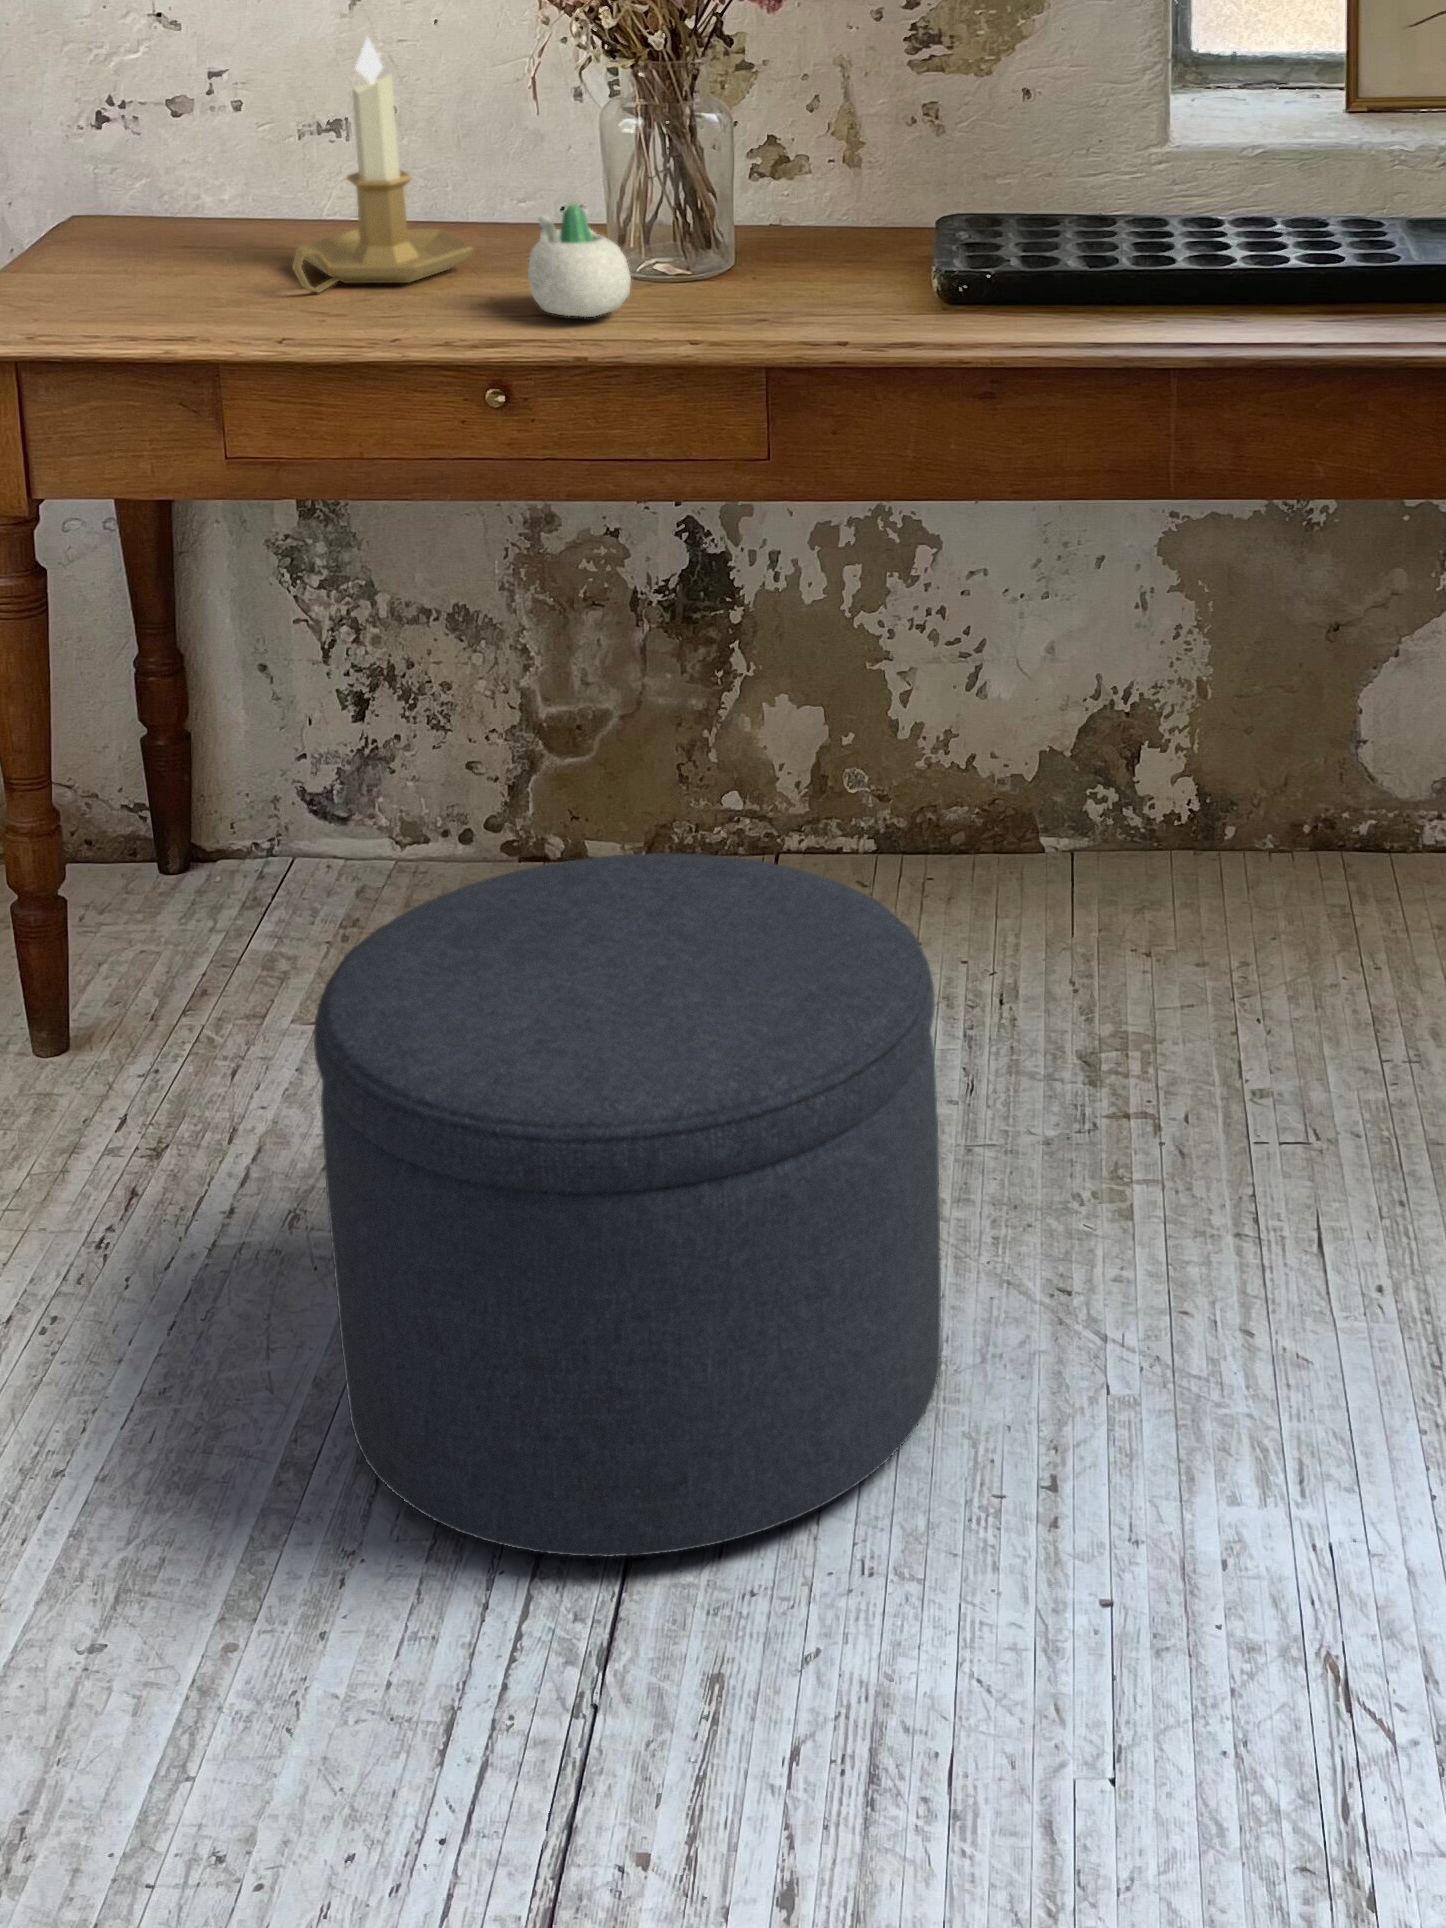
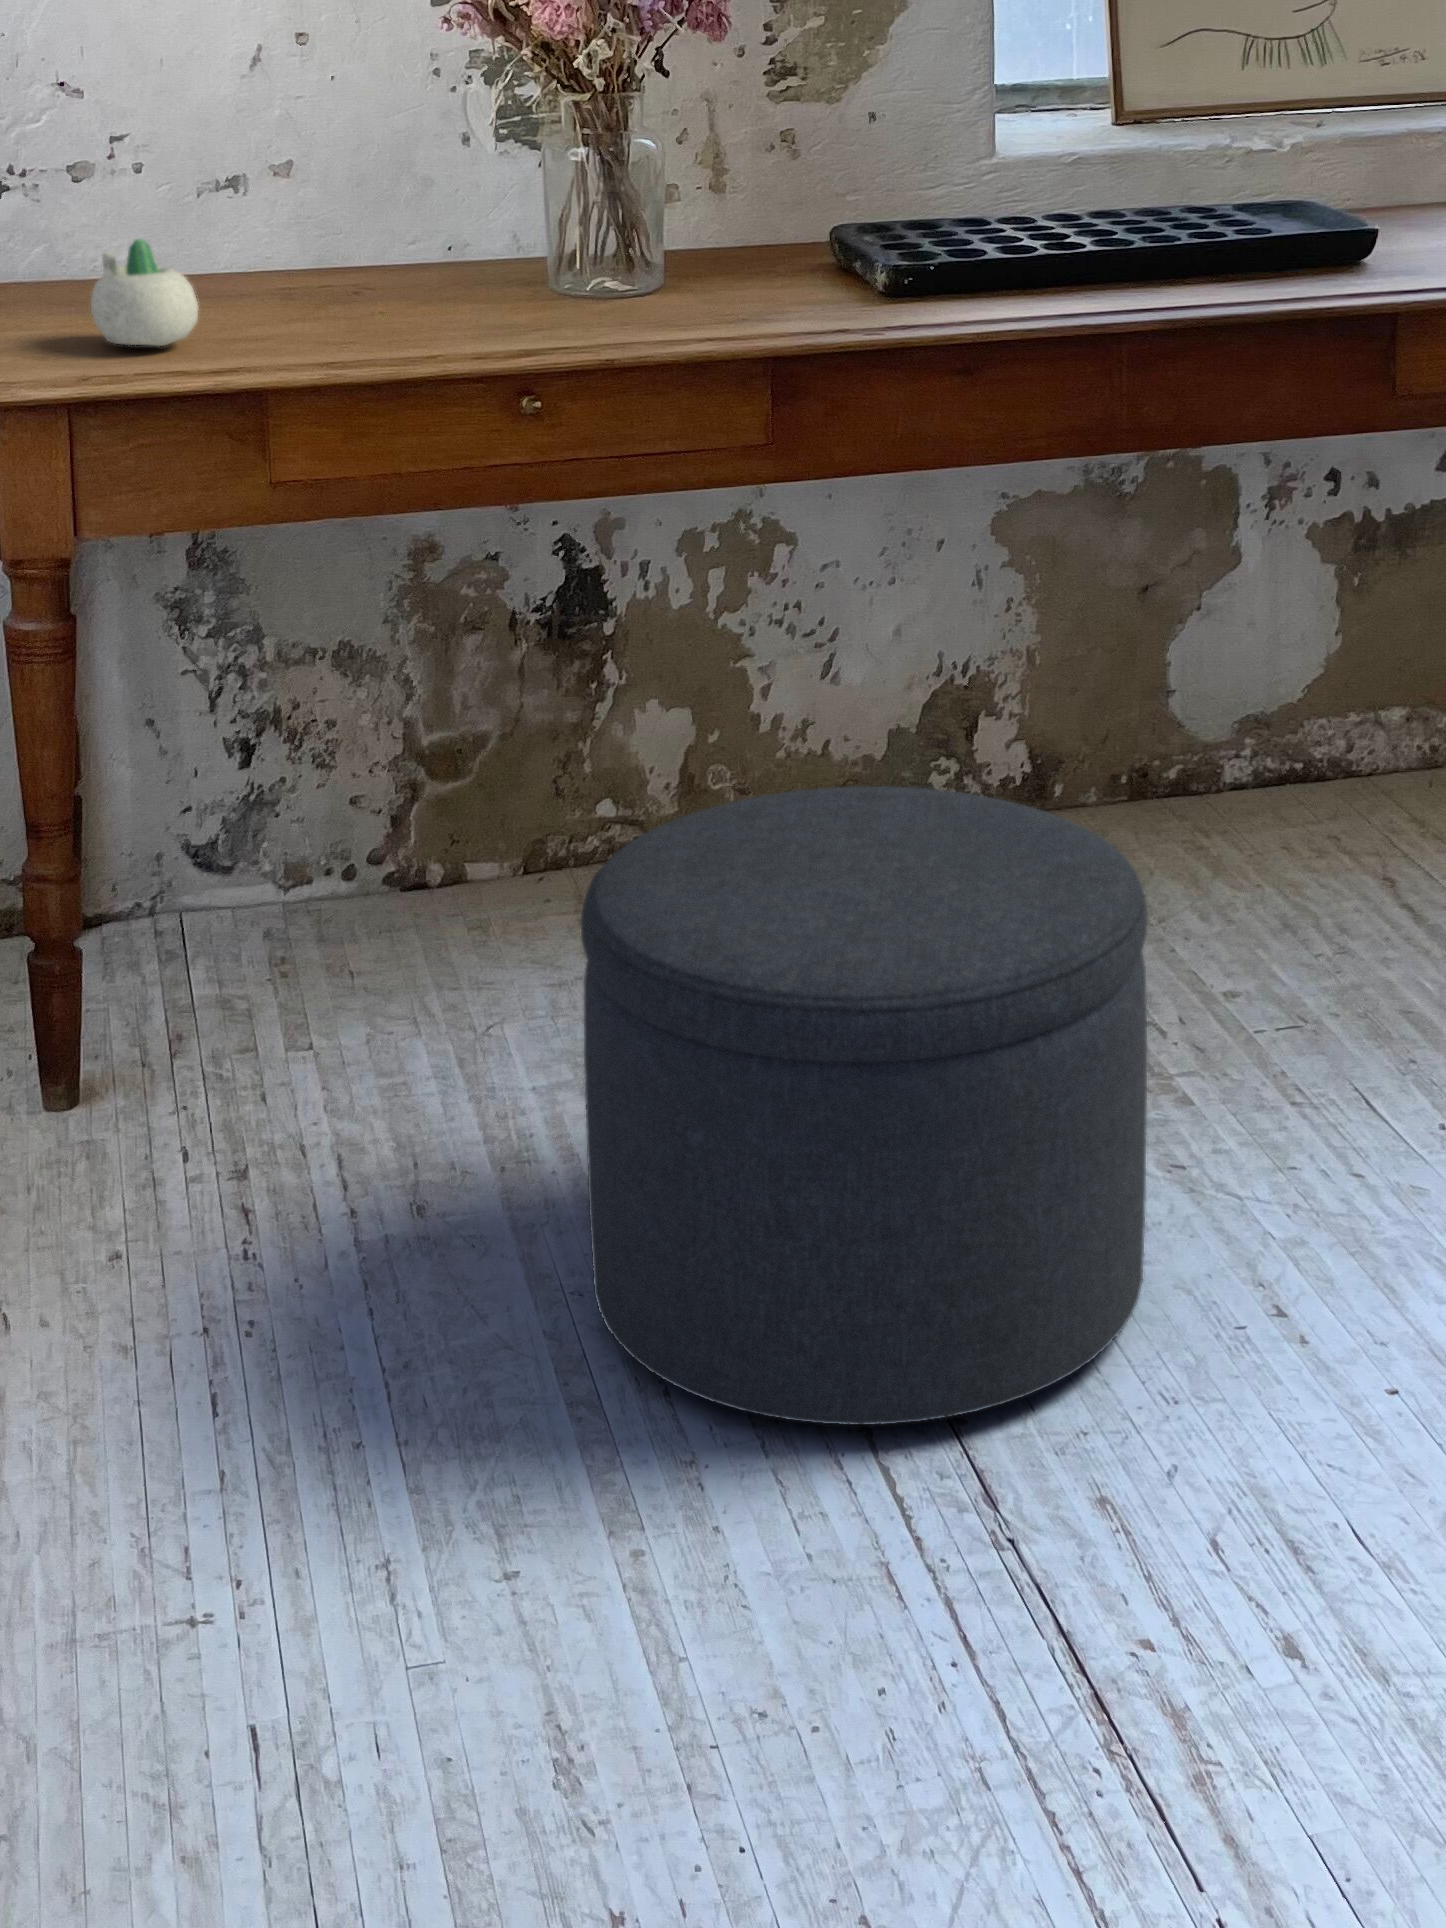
candlestick: present [292,37,473,292] -> none [262,80,432,323]
succulent planter: present [528,204,631,317] -> present [91,239,198,346]

